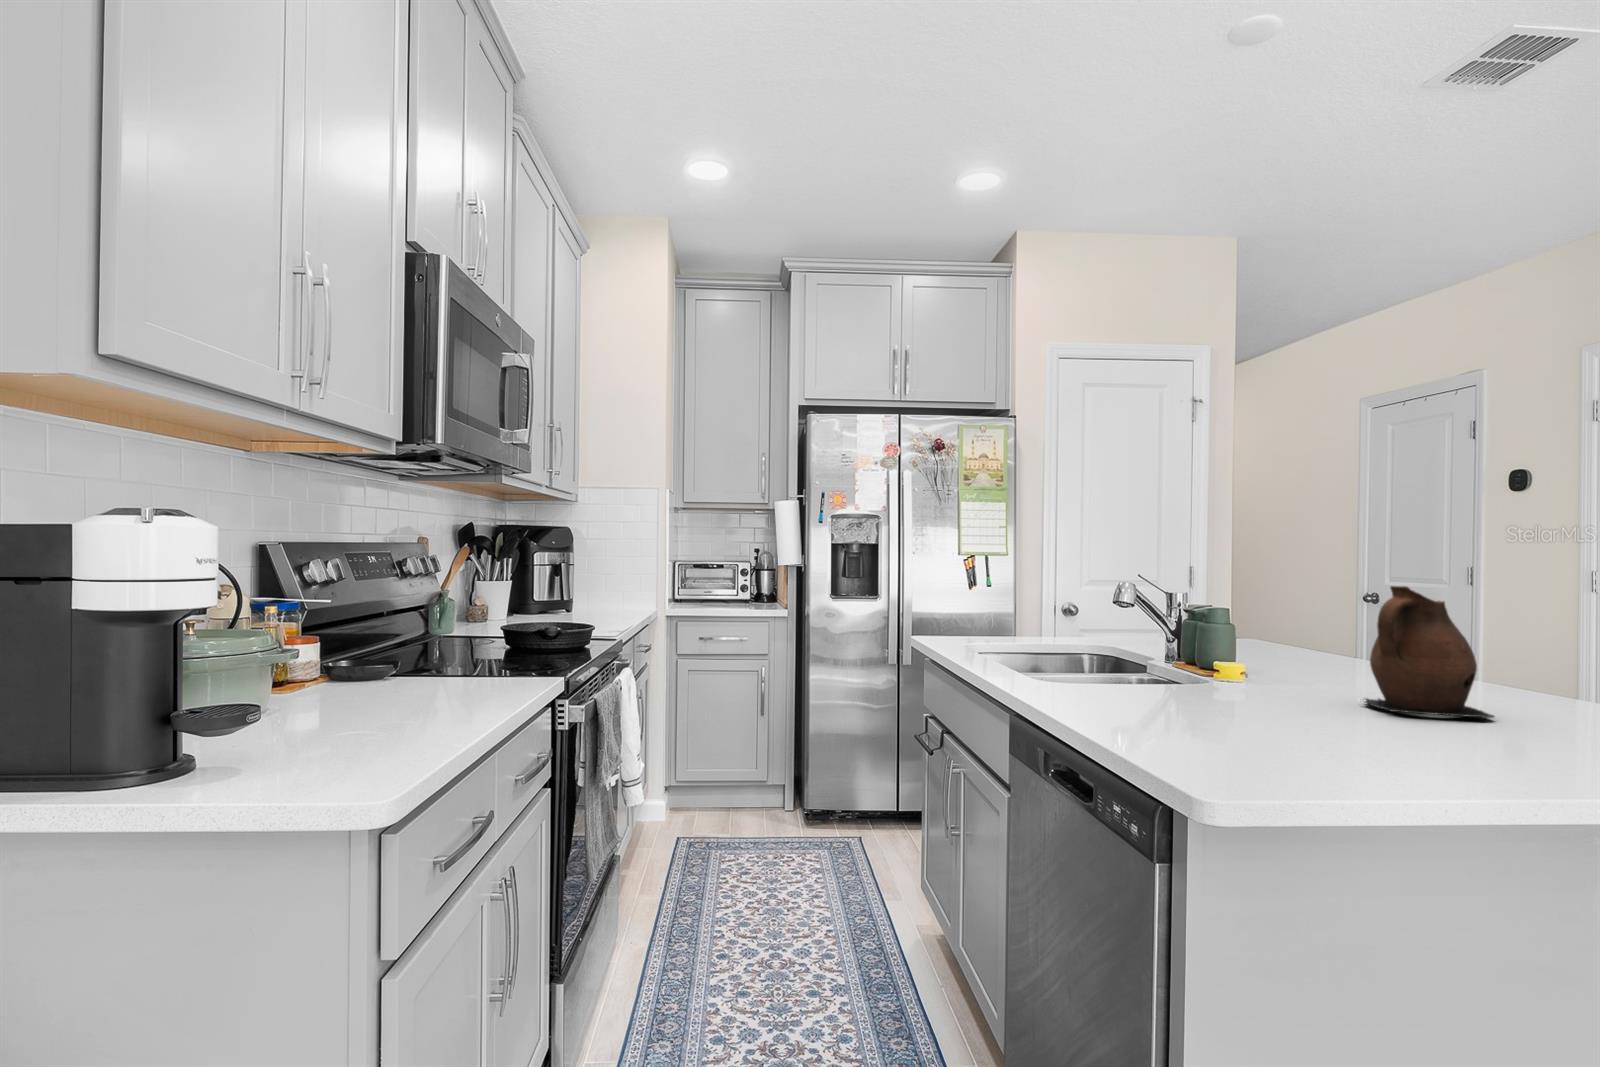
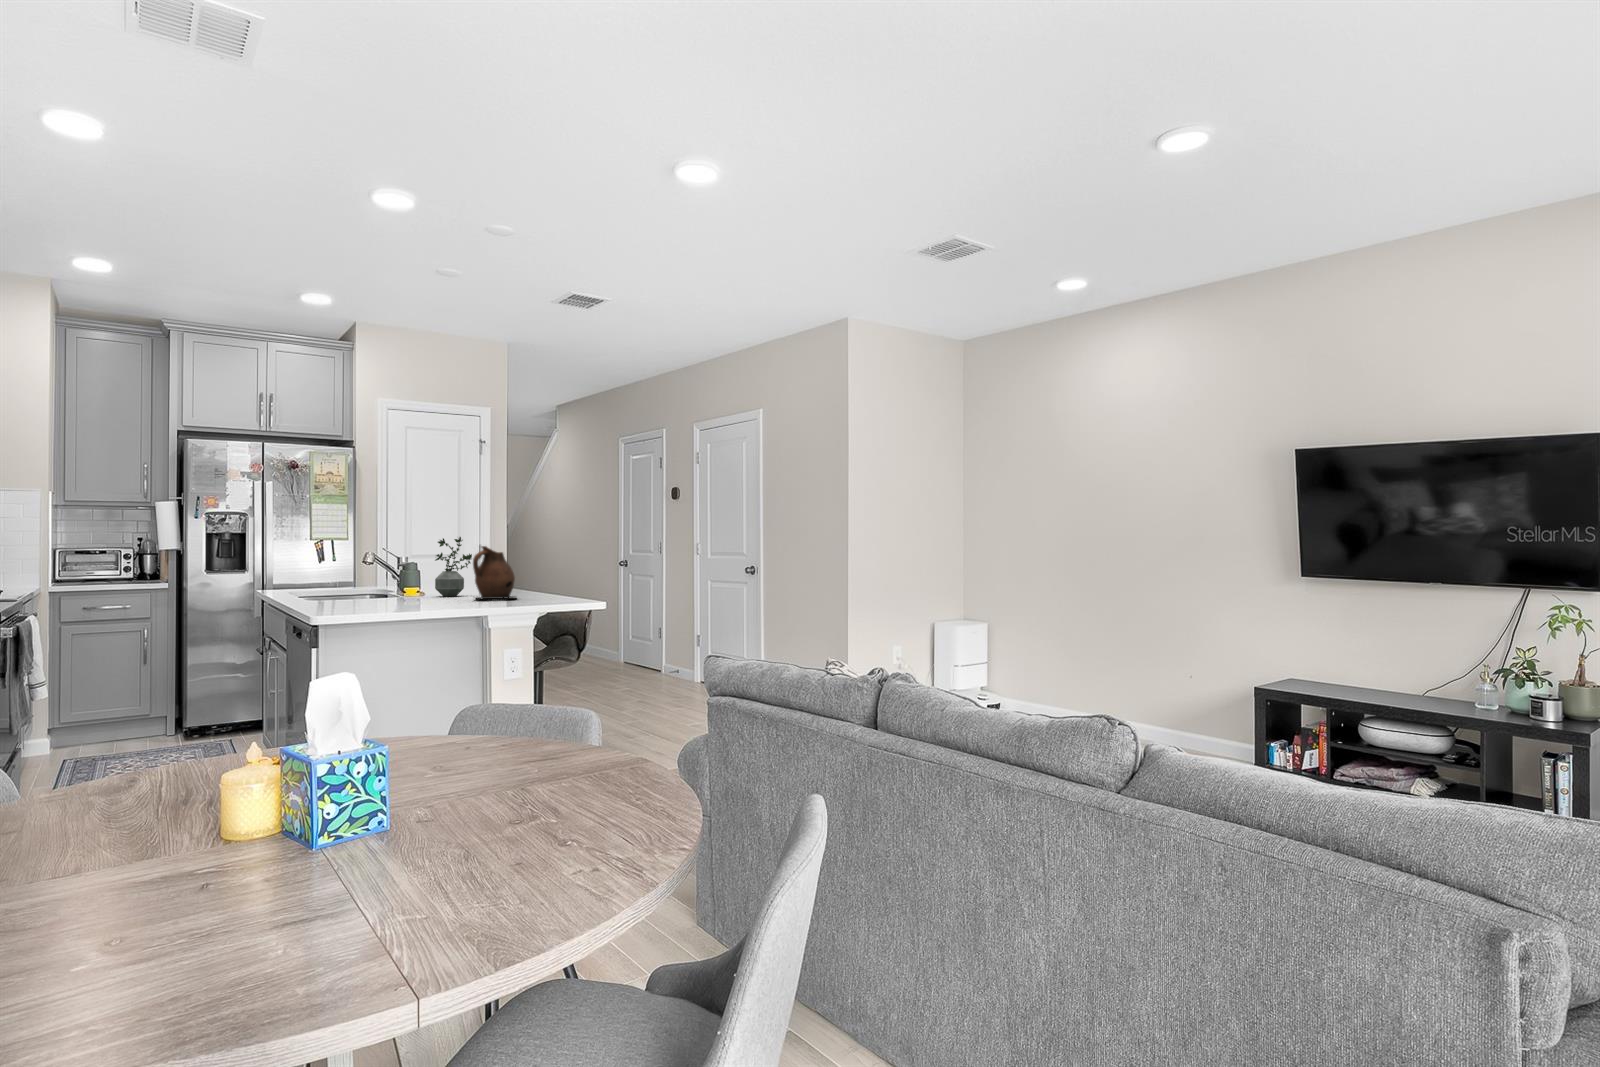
potted plant: none [1234,559,1310,682] -> present [435,537,472,596]

